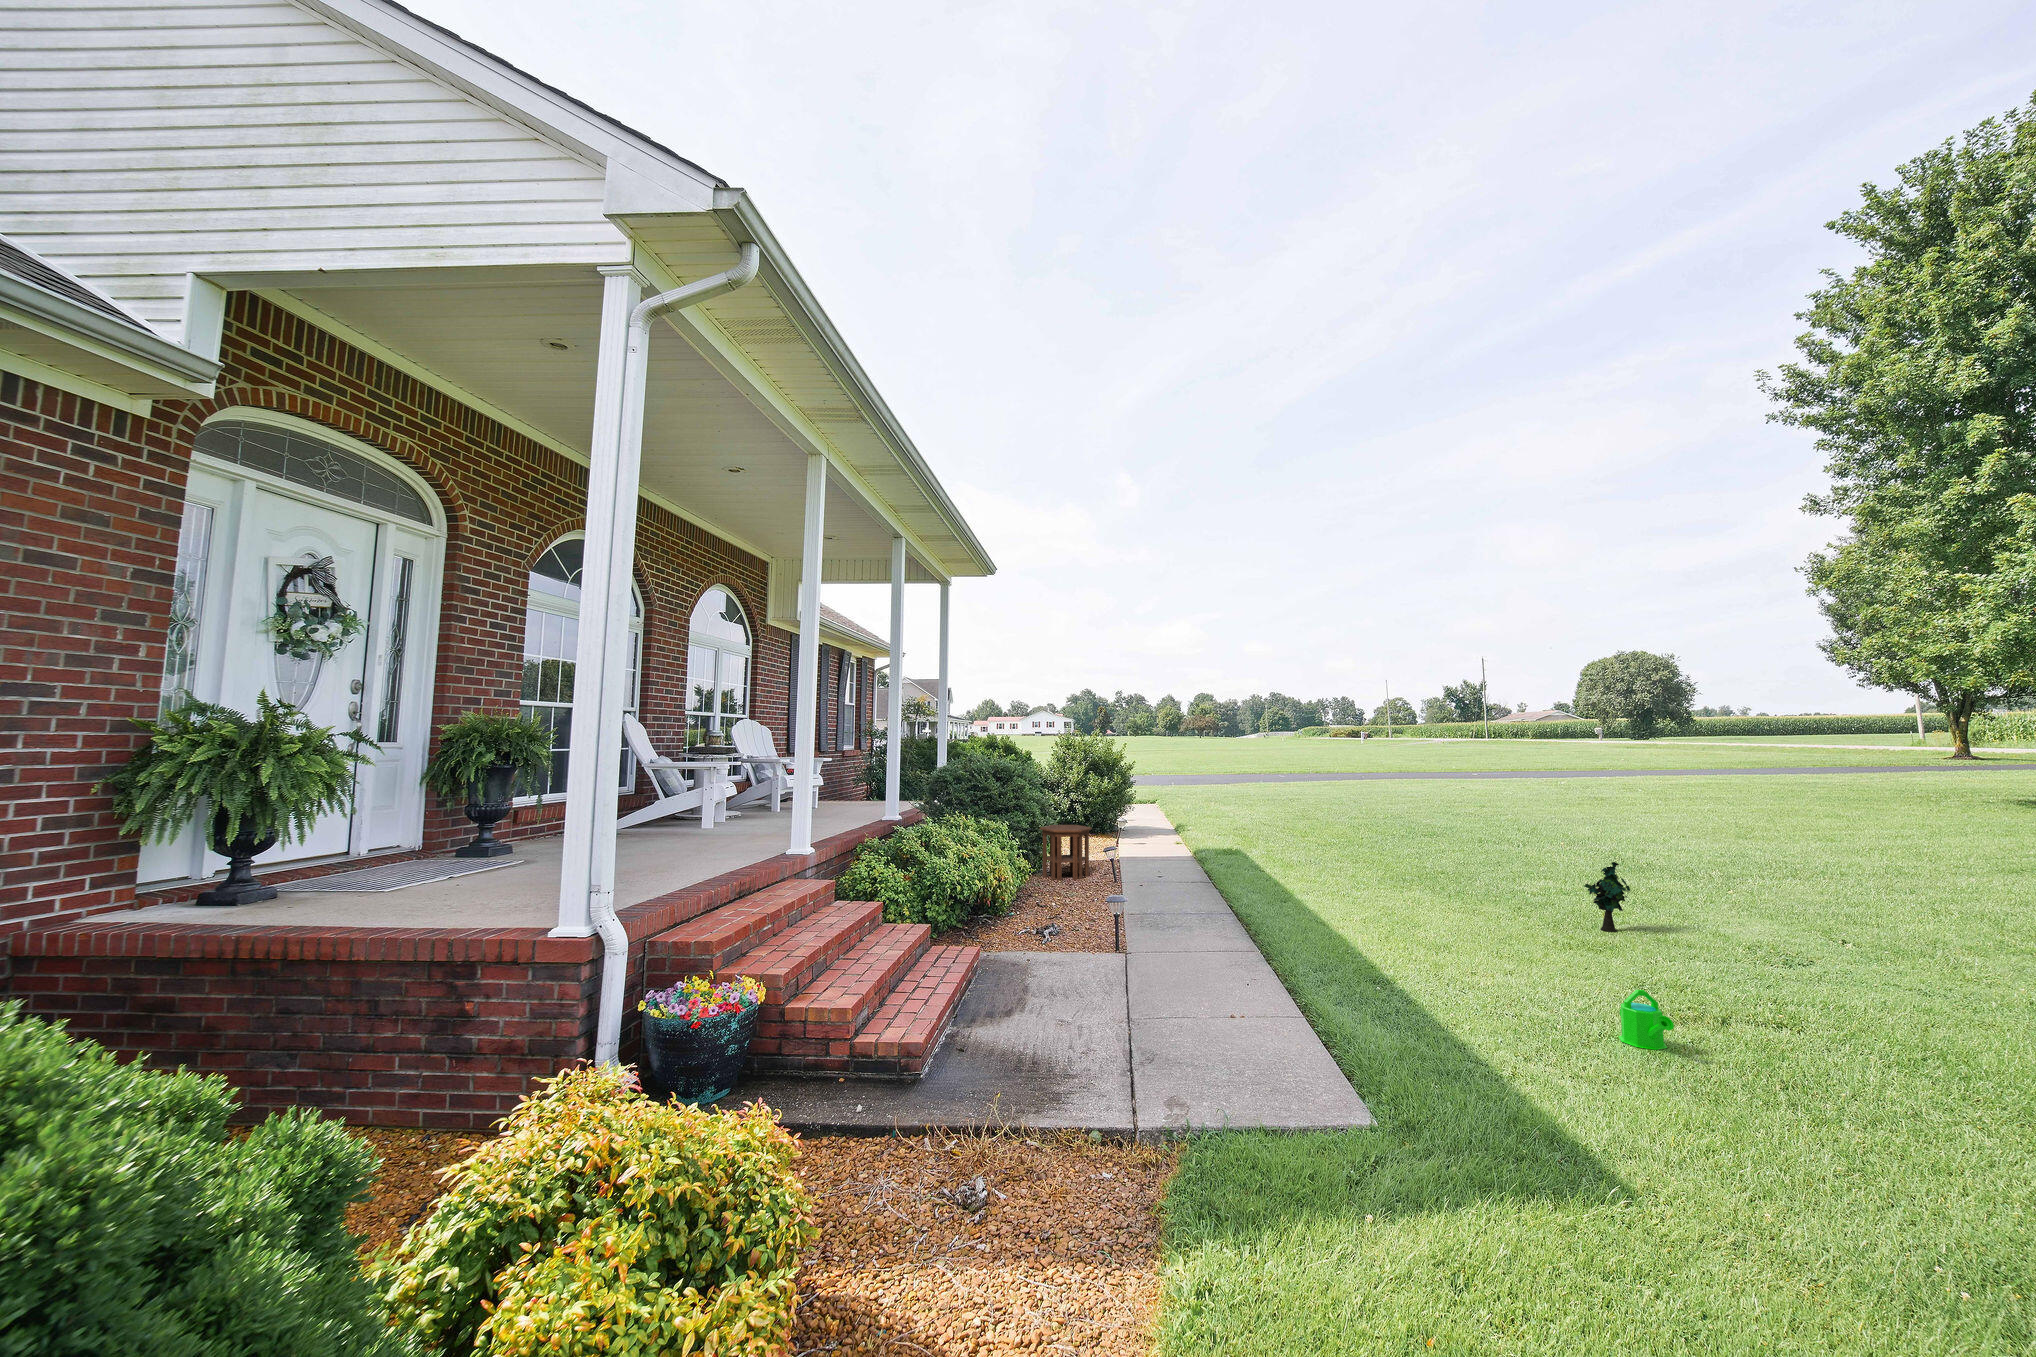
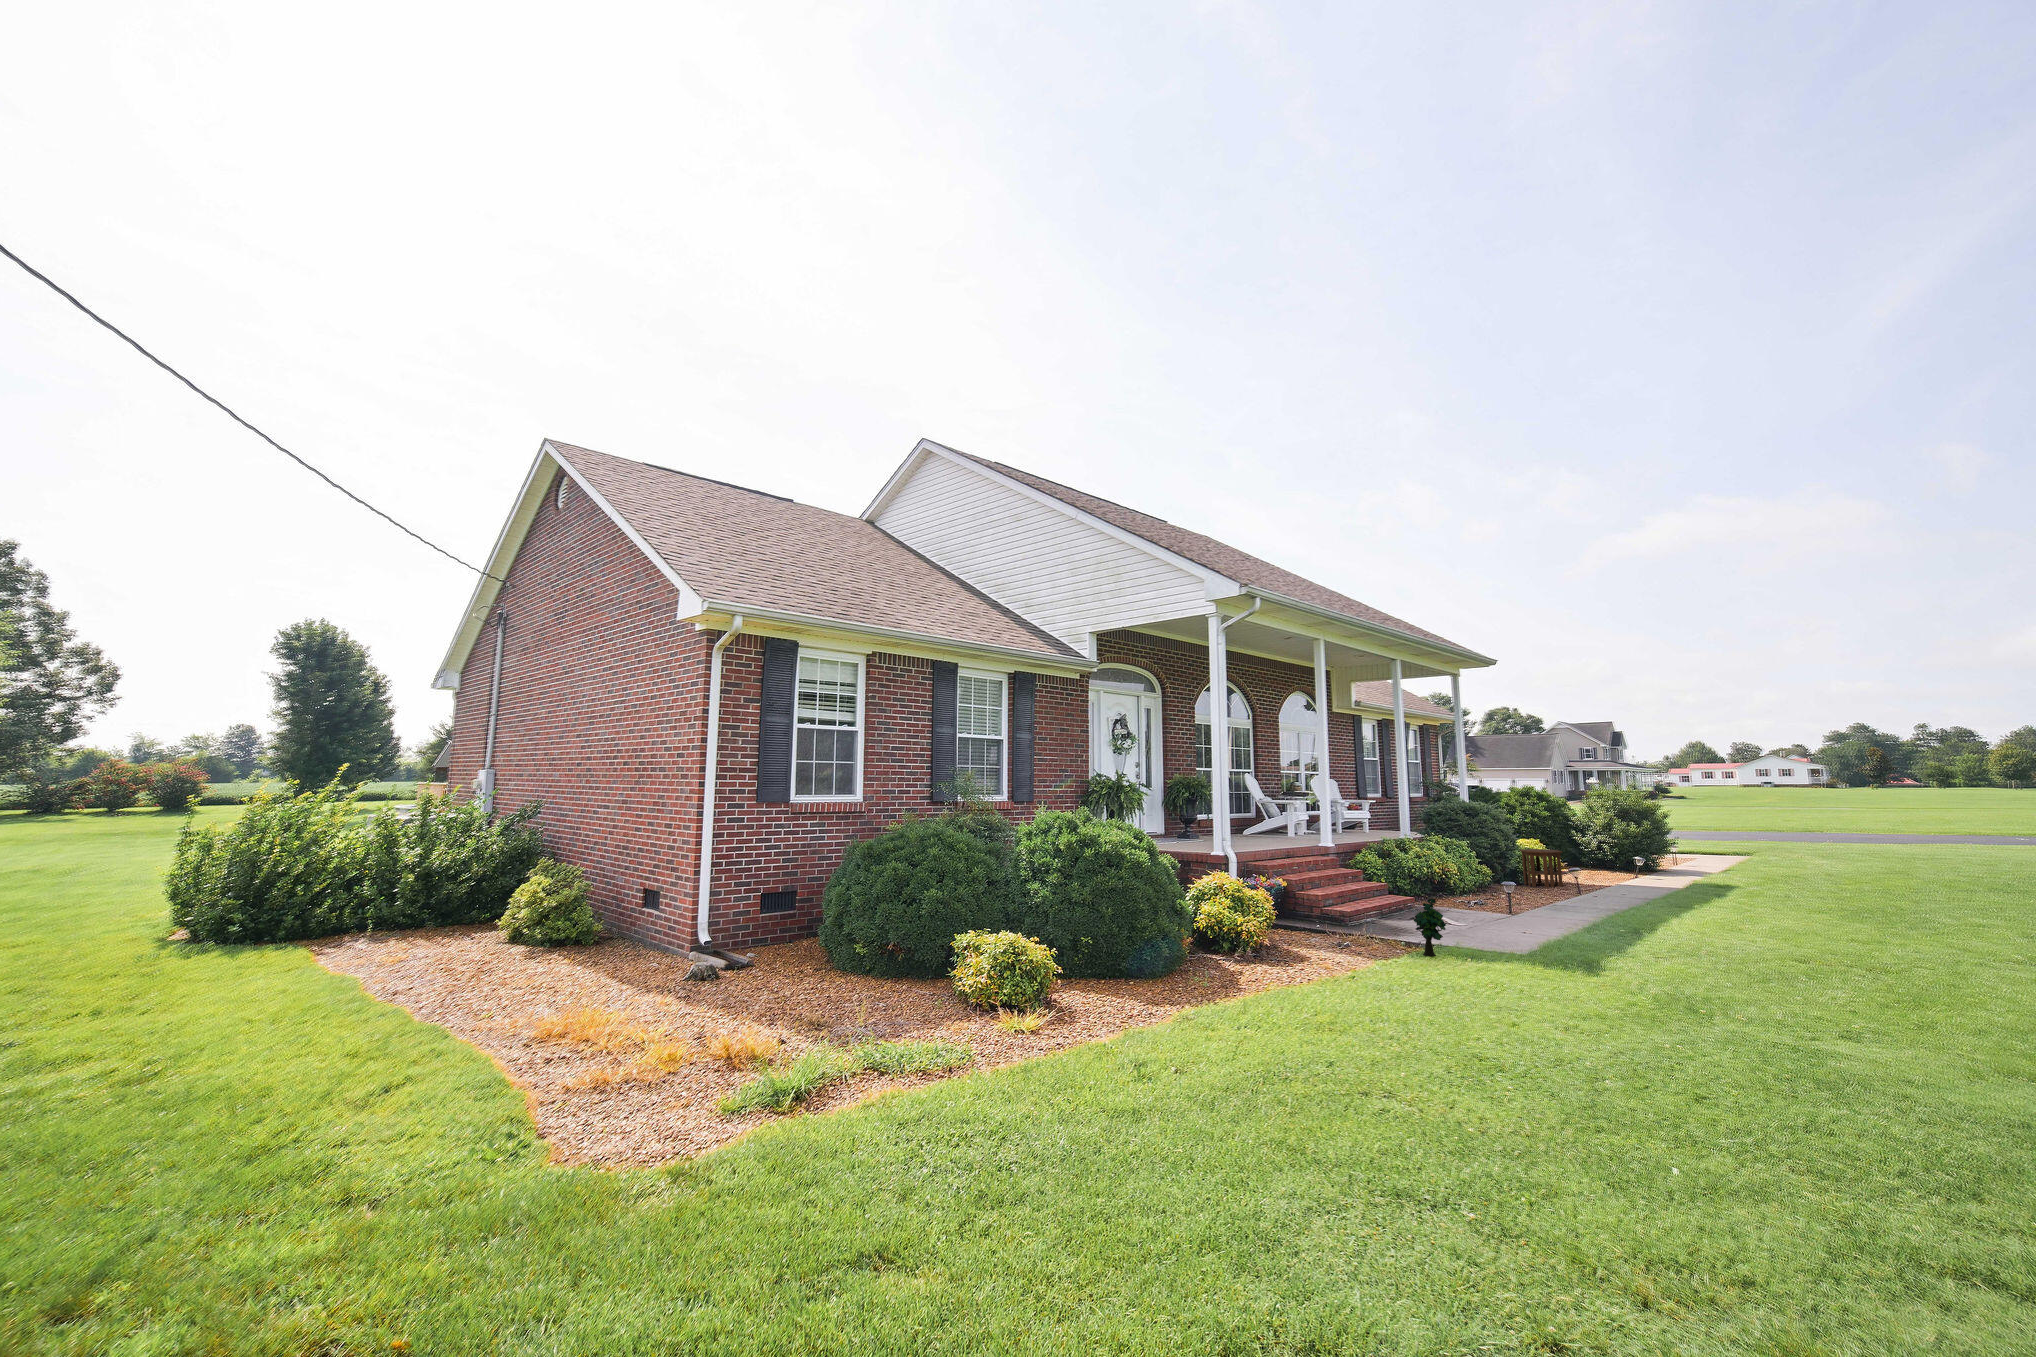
decorative plant: present [1584,862,1631,932] -> present [1410,899,1446,956]
watering can: present [1618,990,1674,1050] -> none [1751,927,1782,960]

